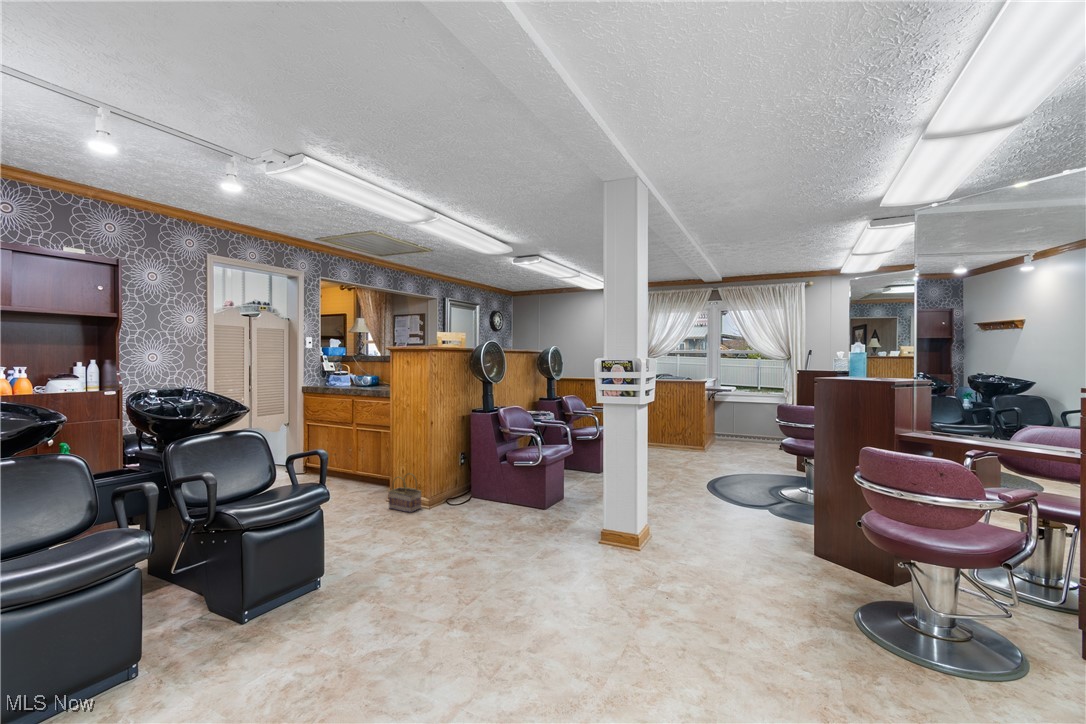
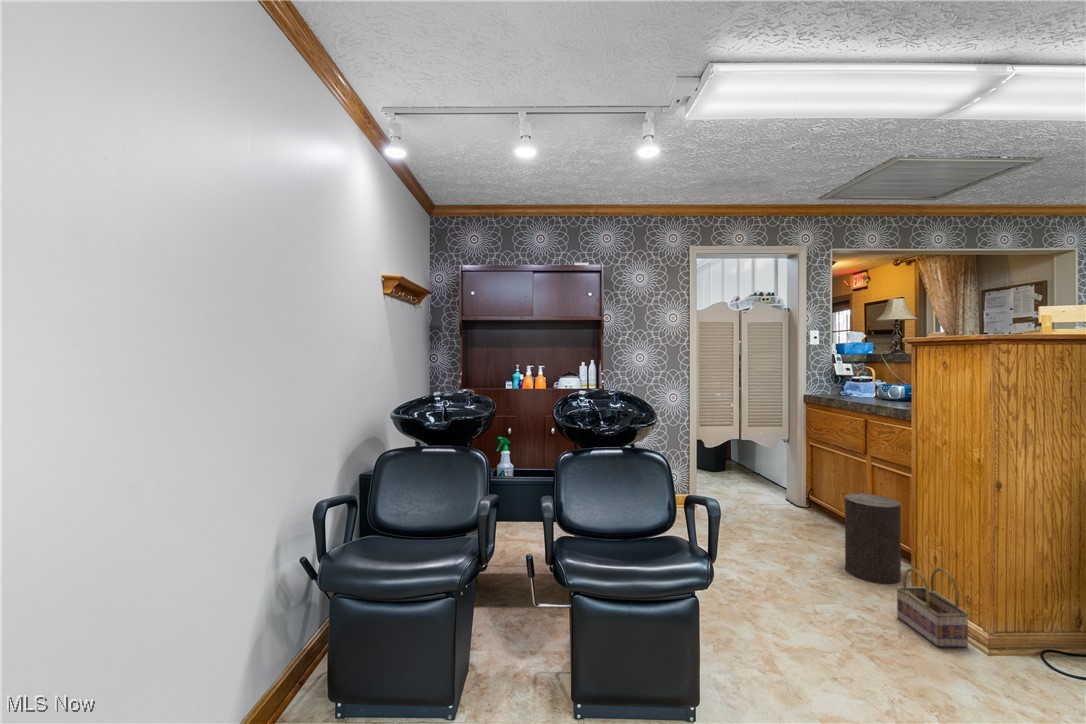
stool: none [350,446,381,499] -> present [845,494,901,584]

